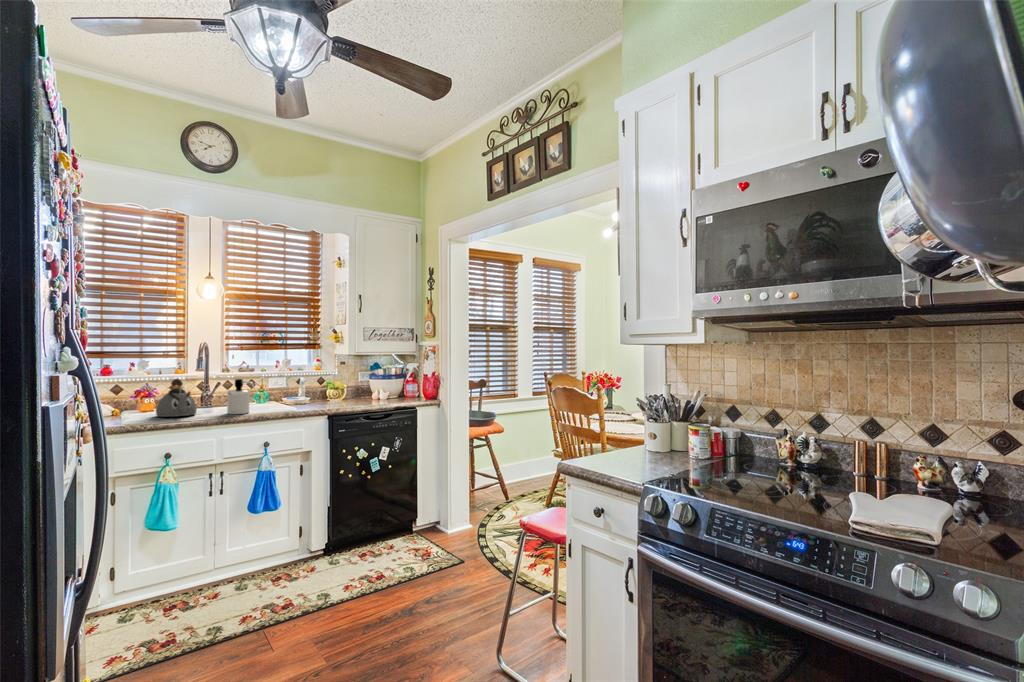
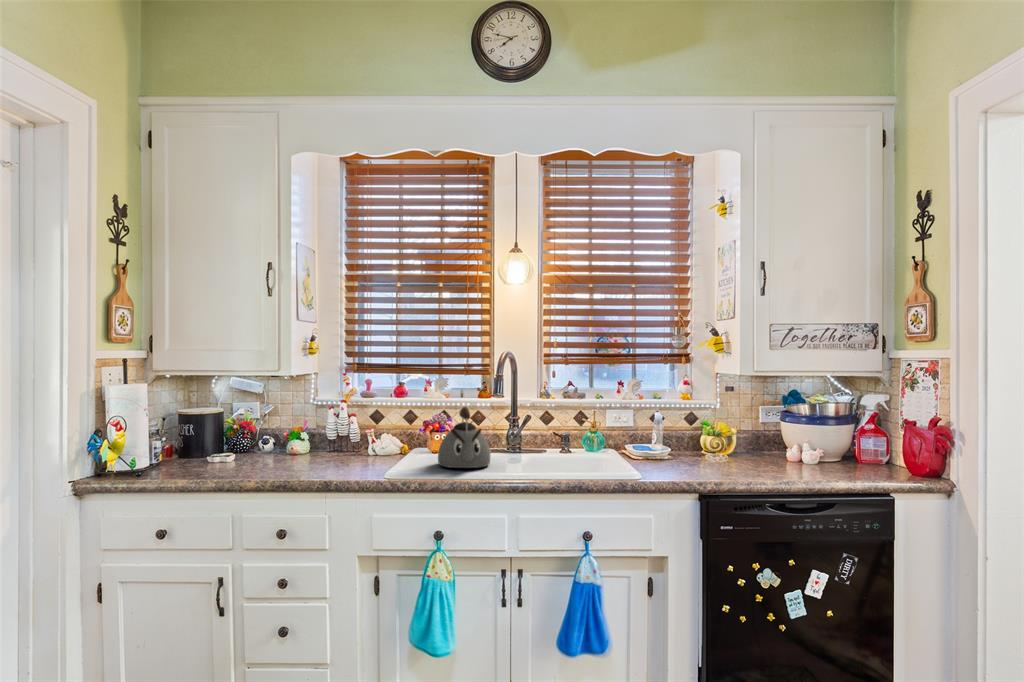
soap dispenser: present [227,379,254,414] -> none [531,412,569,473]

